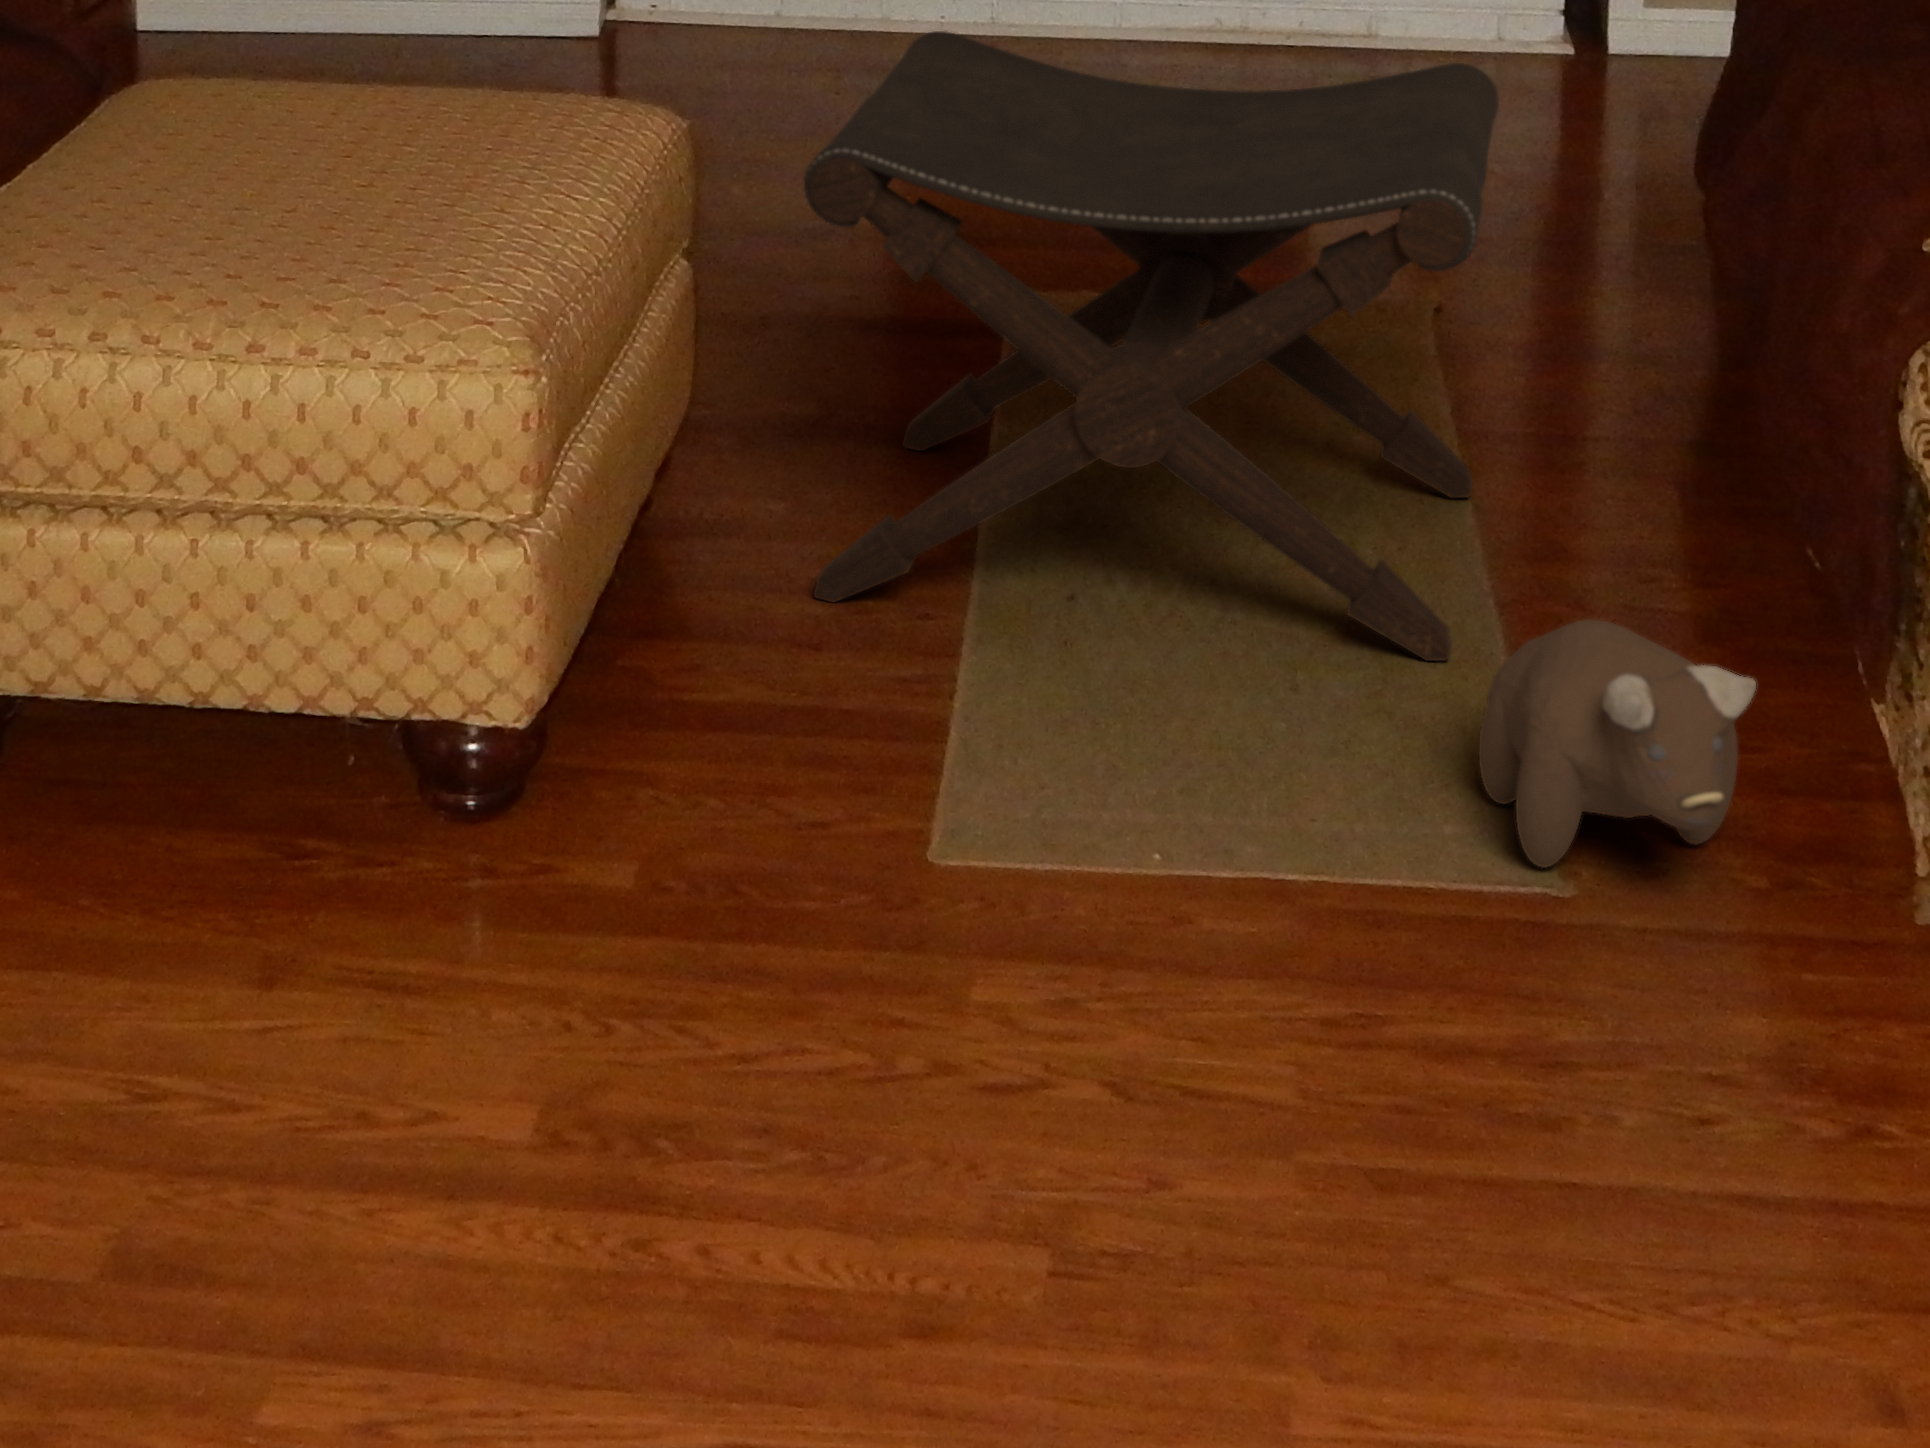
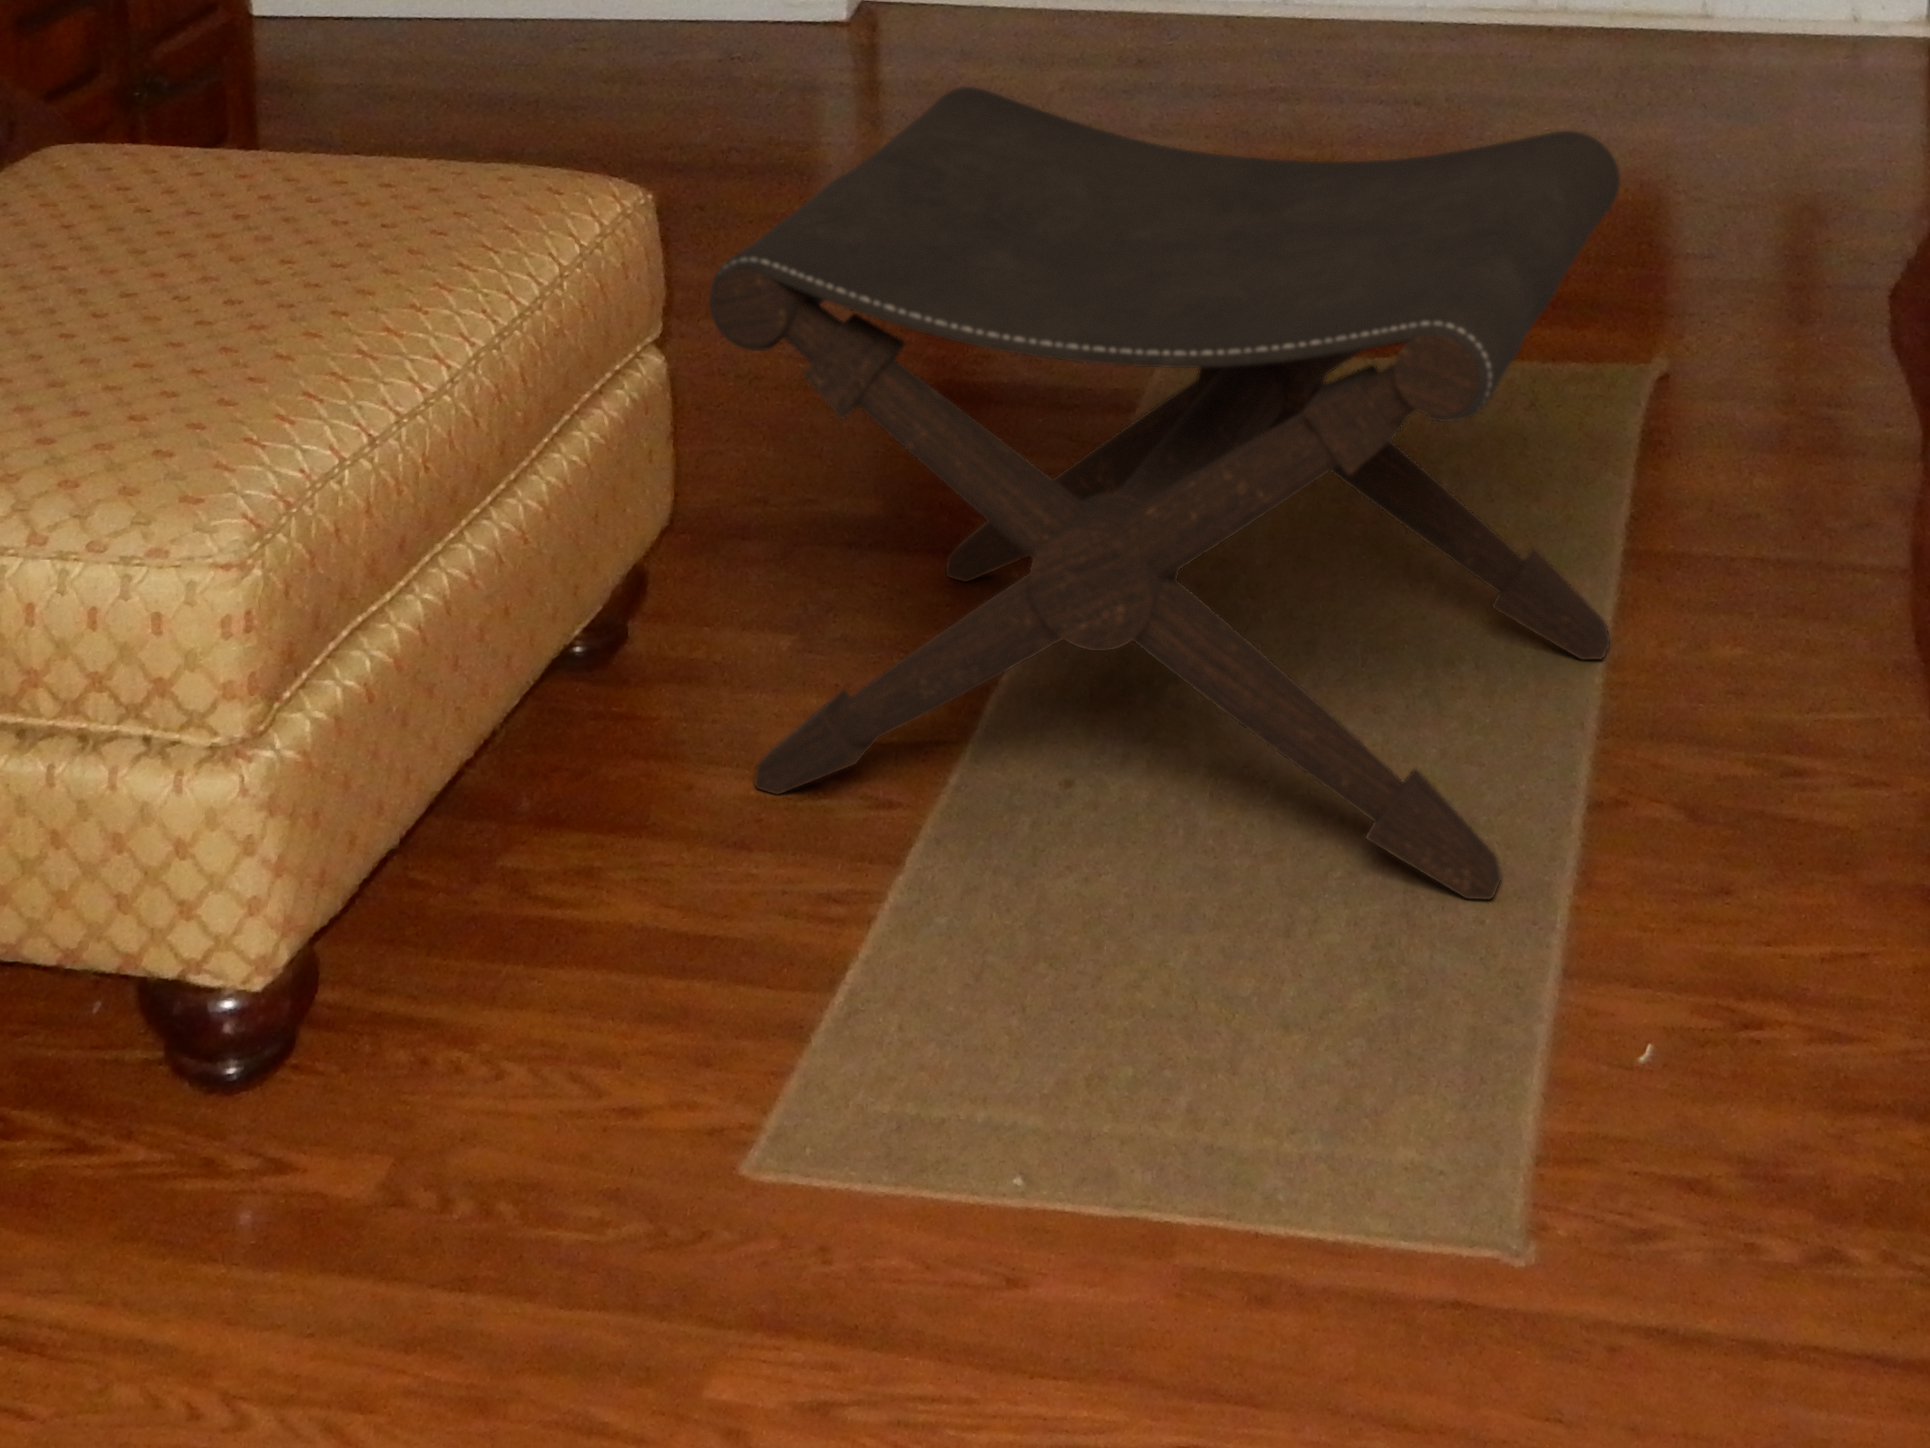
plush toy: present [1479,619,1756,867] -> none [1452,897,1762,1226]

